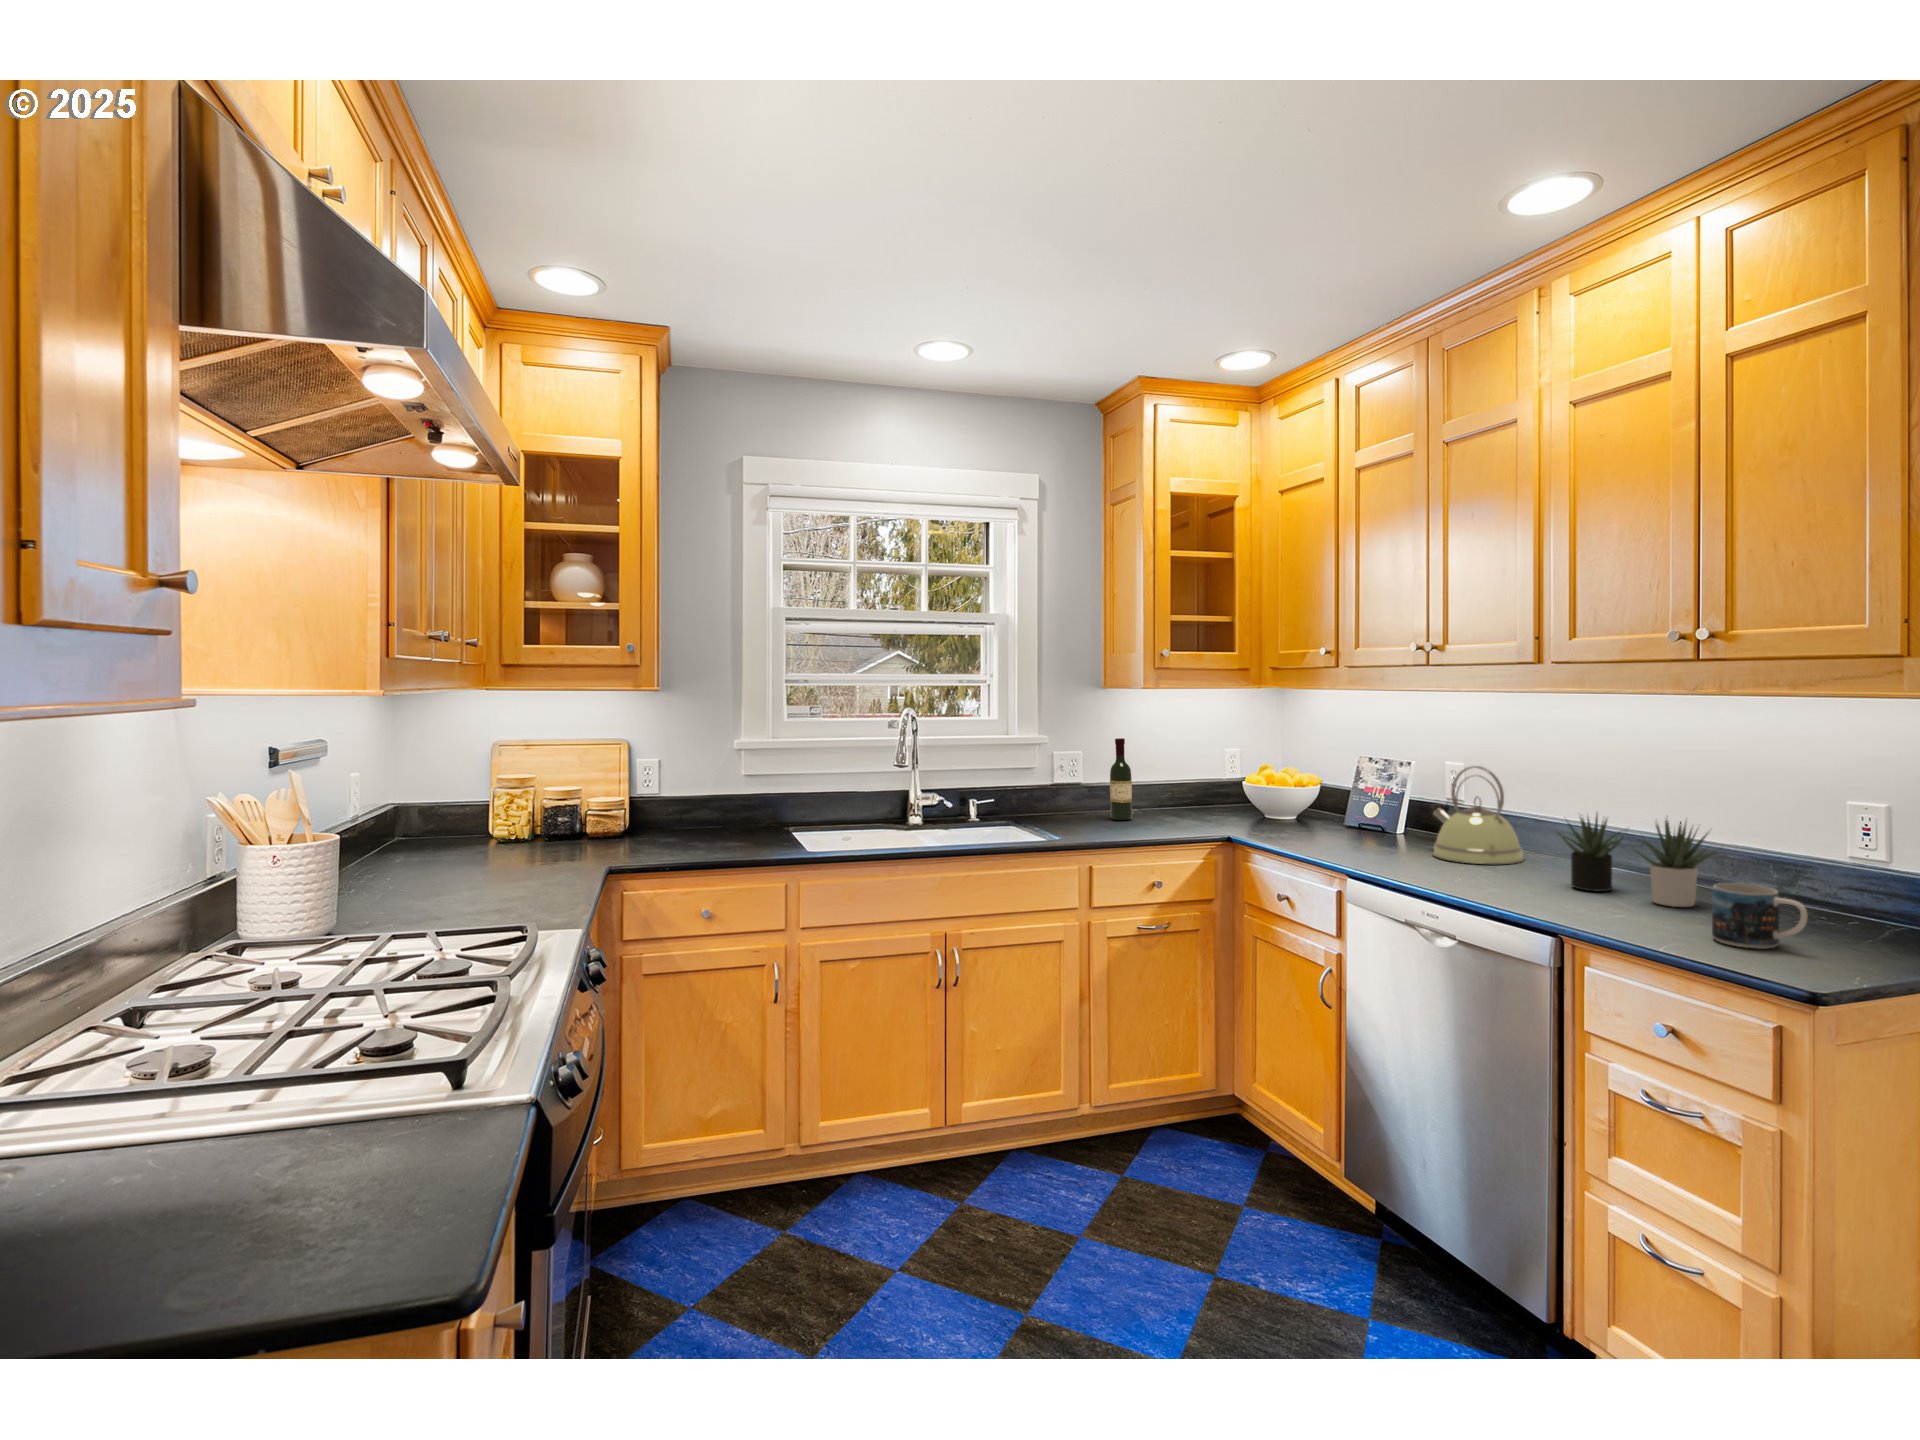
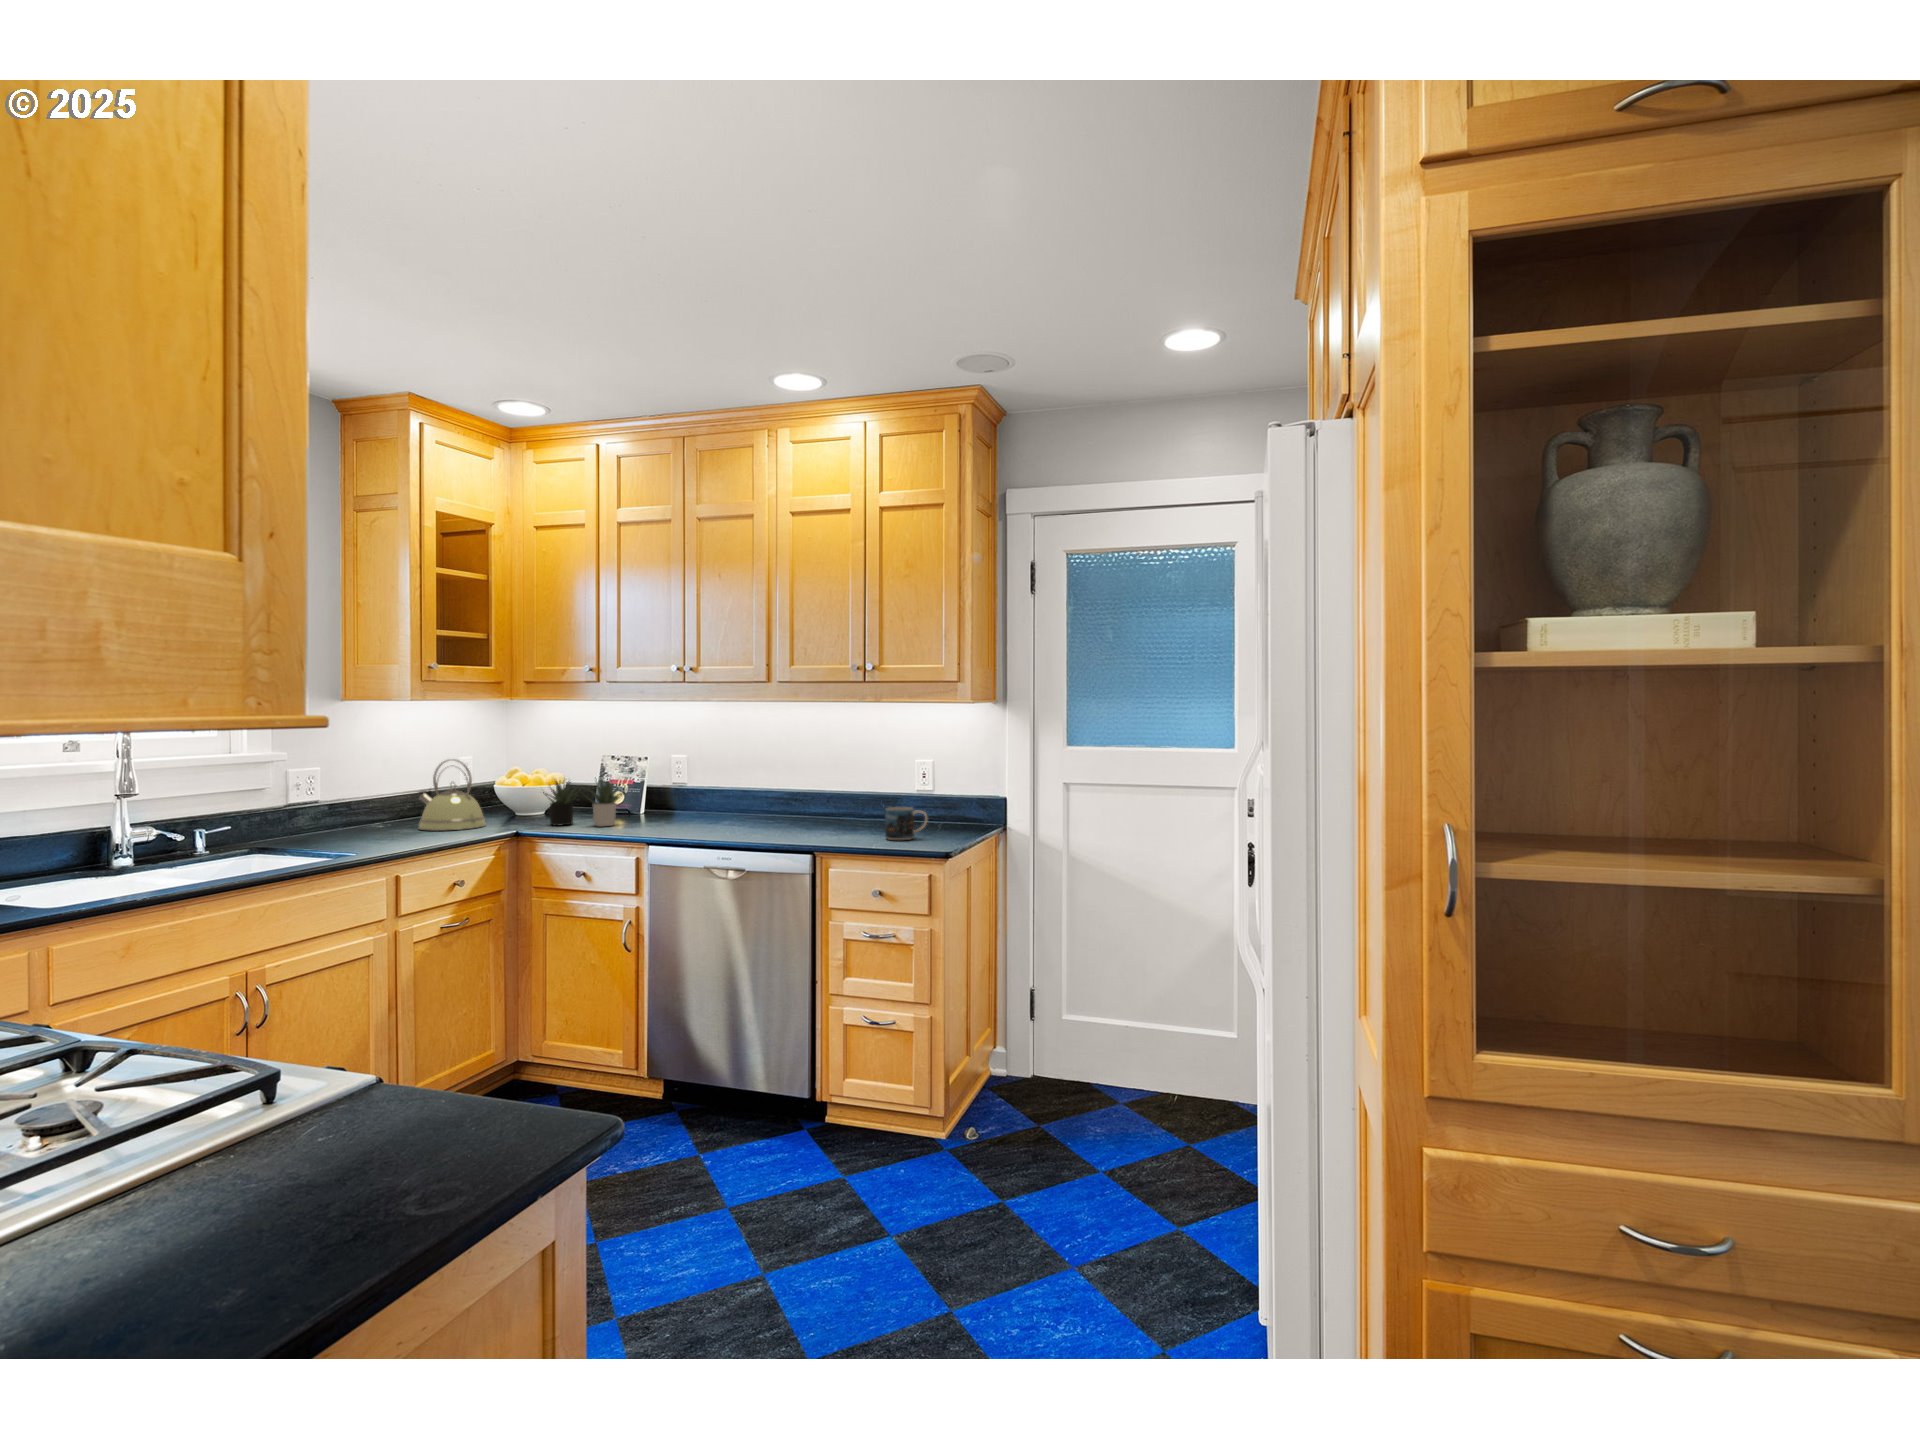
wine bottle: present [1110,738,1132,820] -> none [354,747,379,831]
kettle: present [1433,766,1524,864] -> present [419,759,486,831]
succulent plant: present [1559,814,1717,907] -> present [543,777,625,826]

